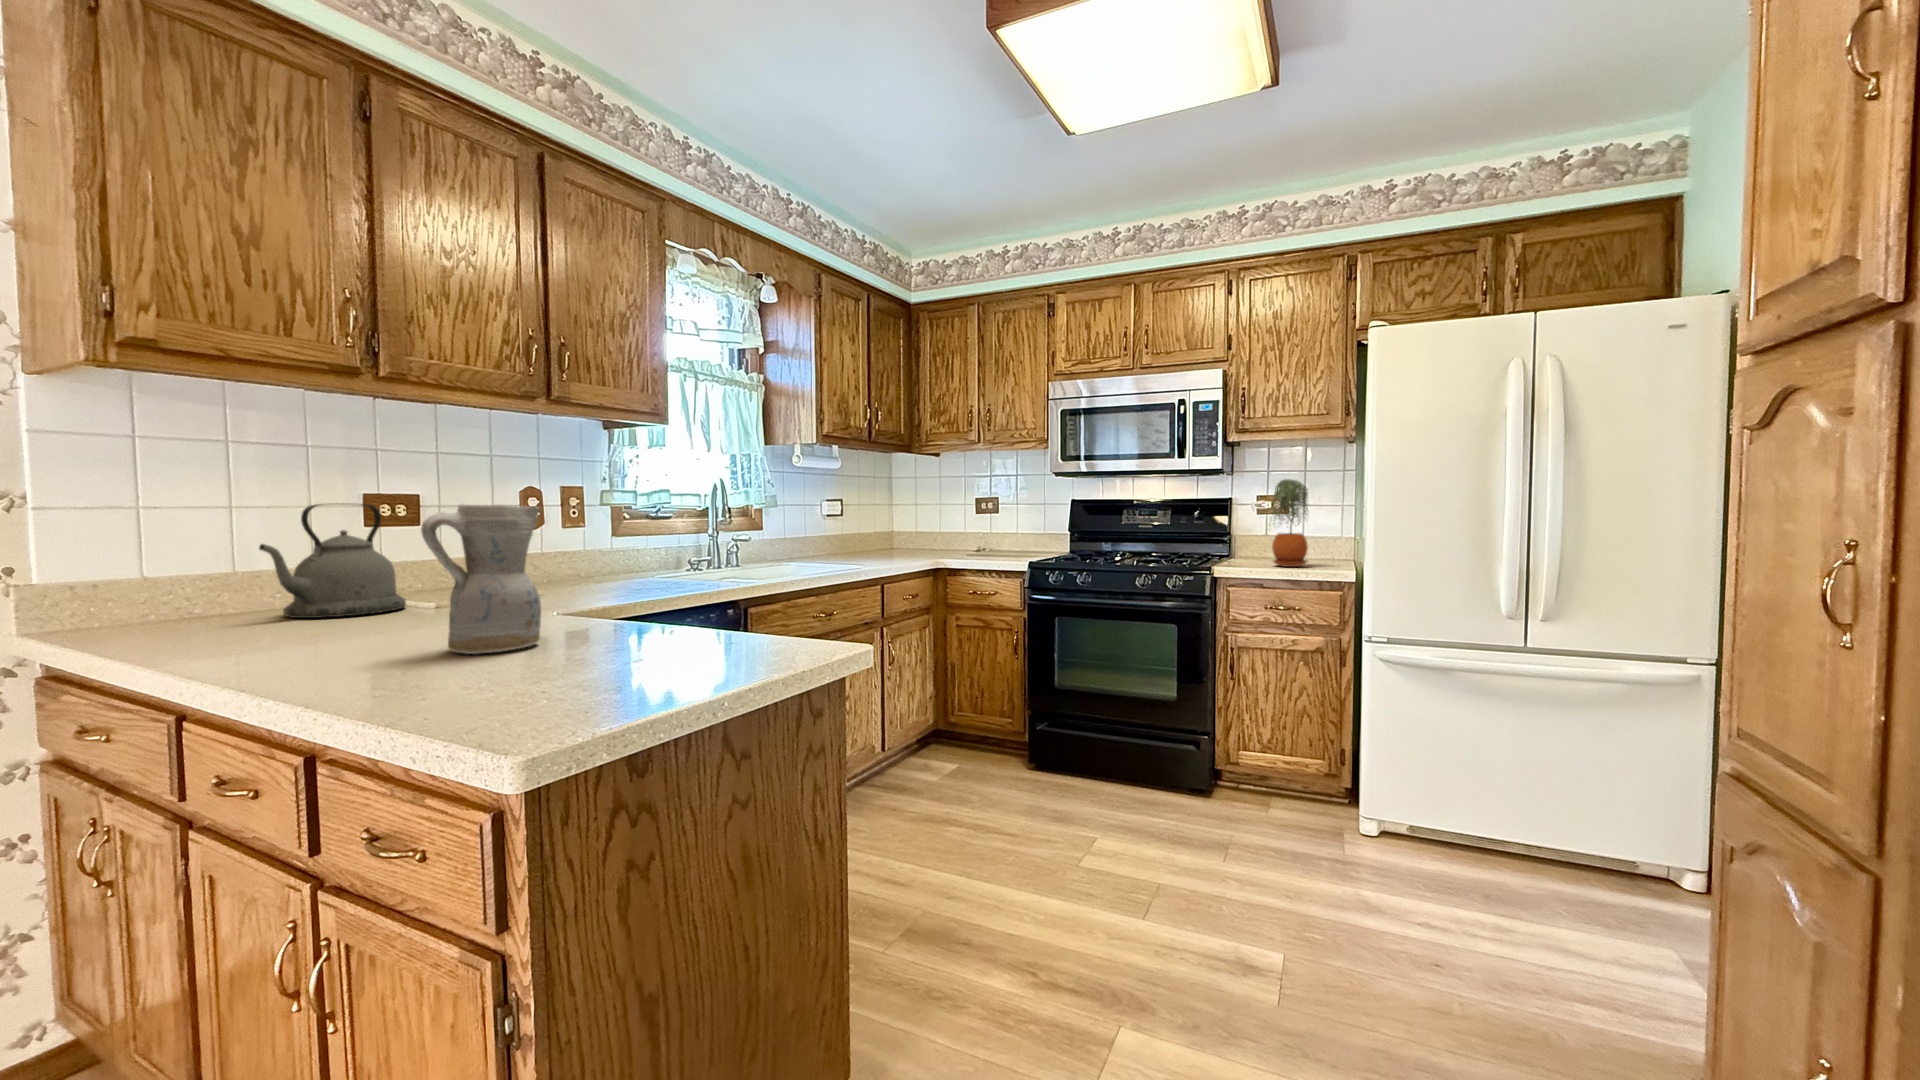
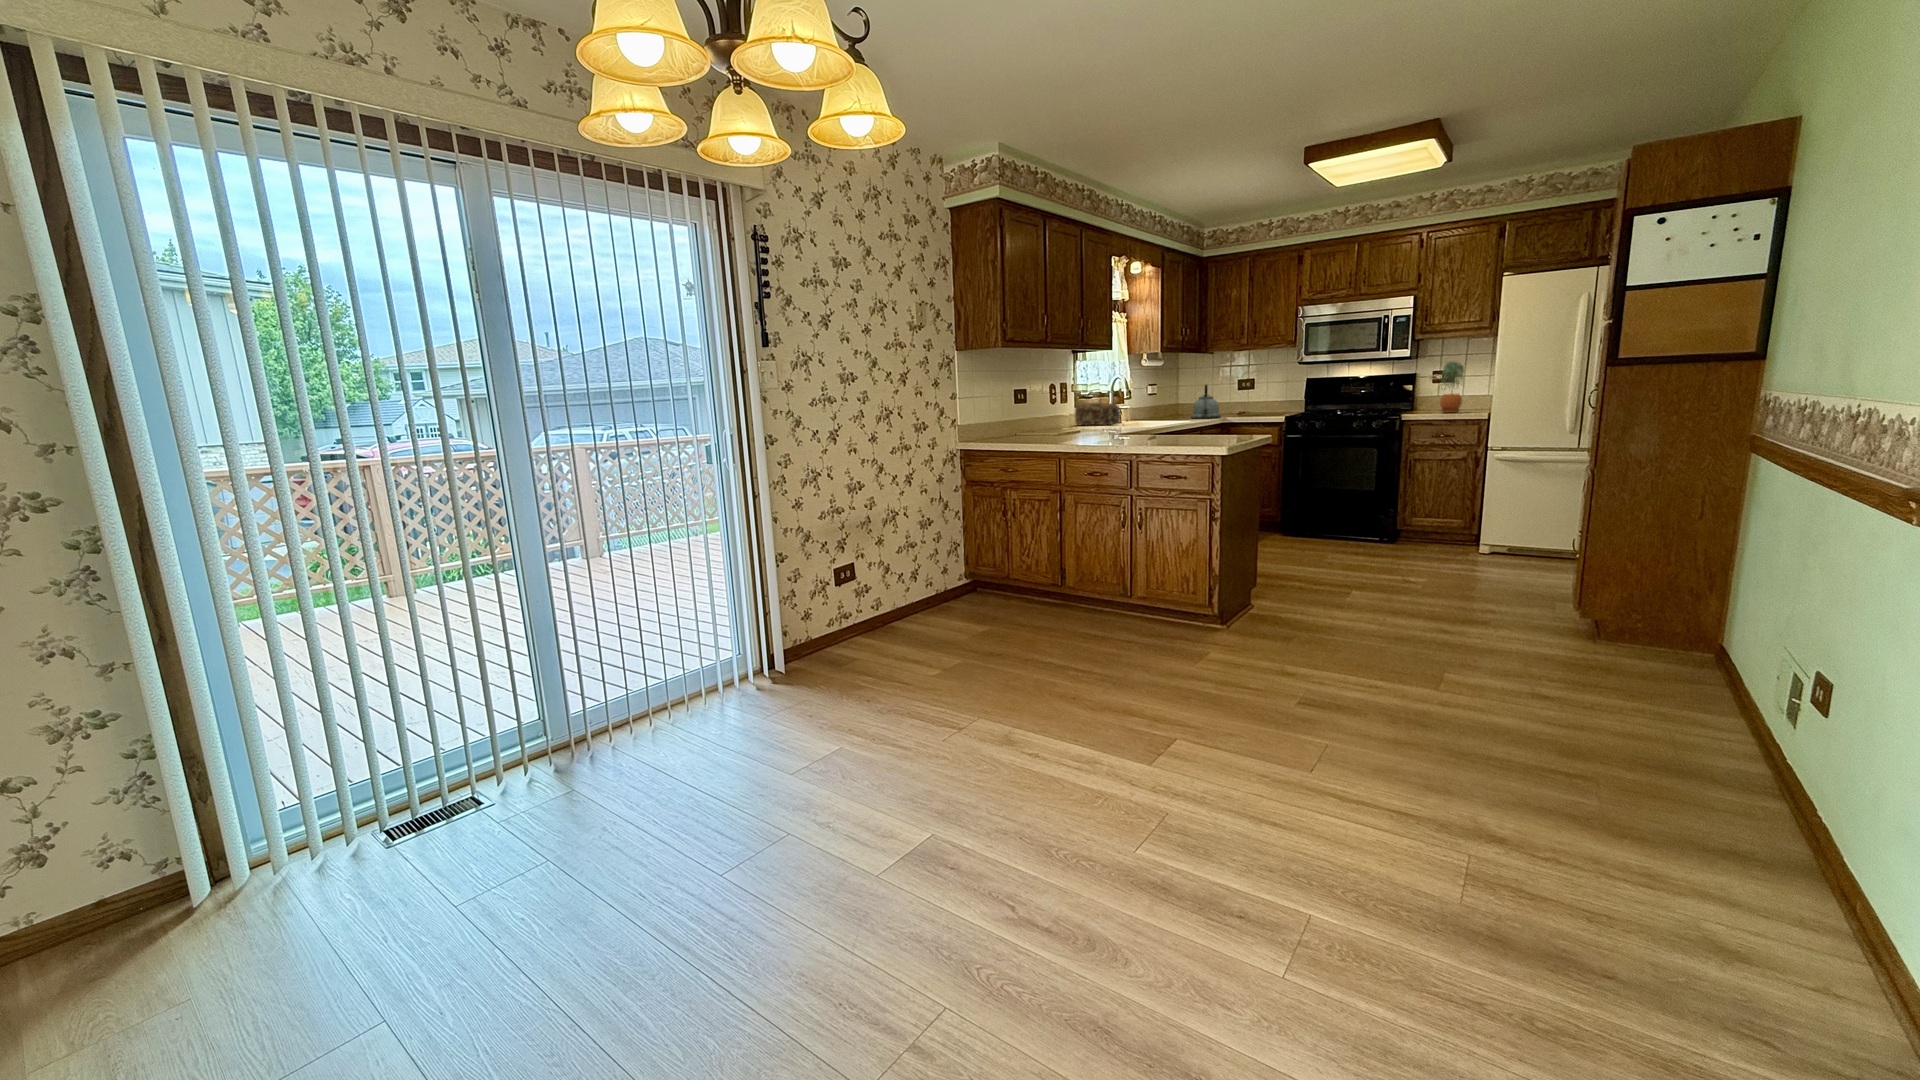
kettle: present [259,503,406,618] -> present [1191,385,1221,418]
ceramic pitcher: present [421,504,541,654] -> none [1135,382,1162,430]
bread loaf: none [539,538,654,589] -> present [1075,403,1120,426]

